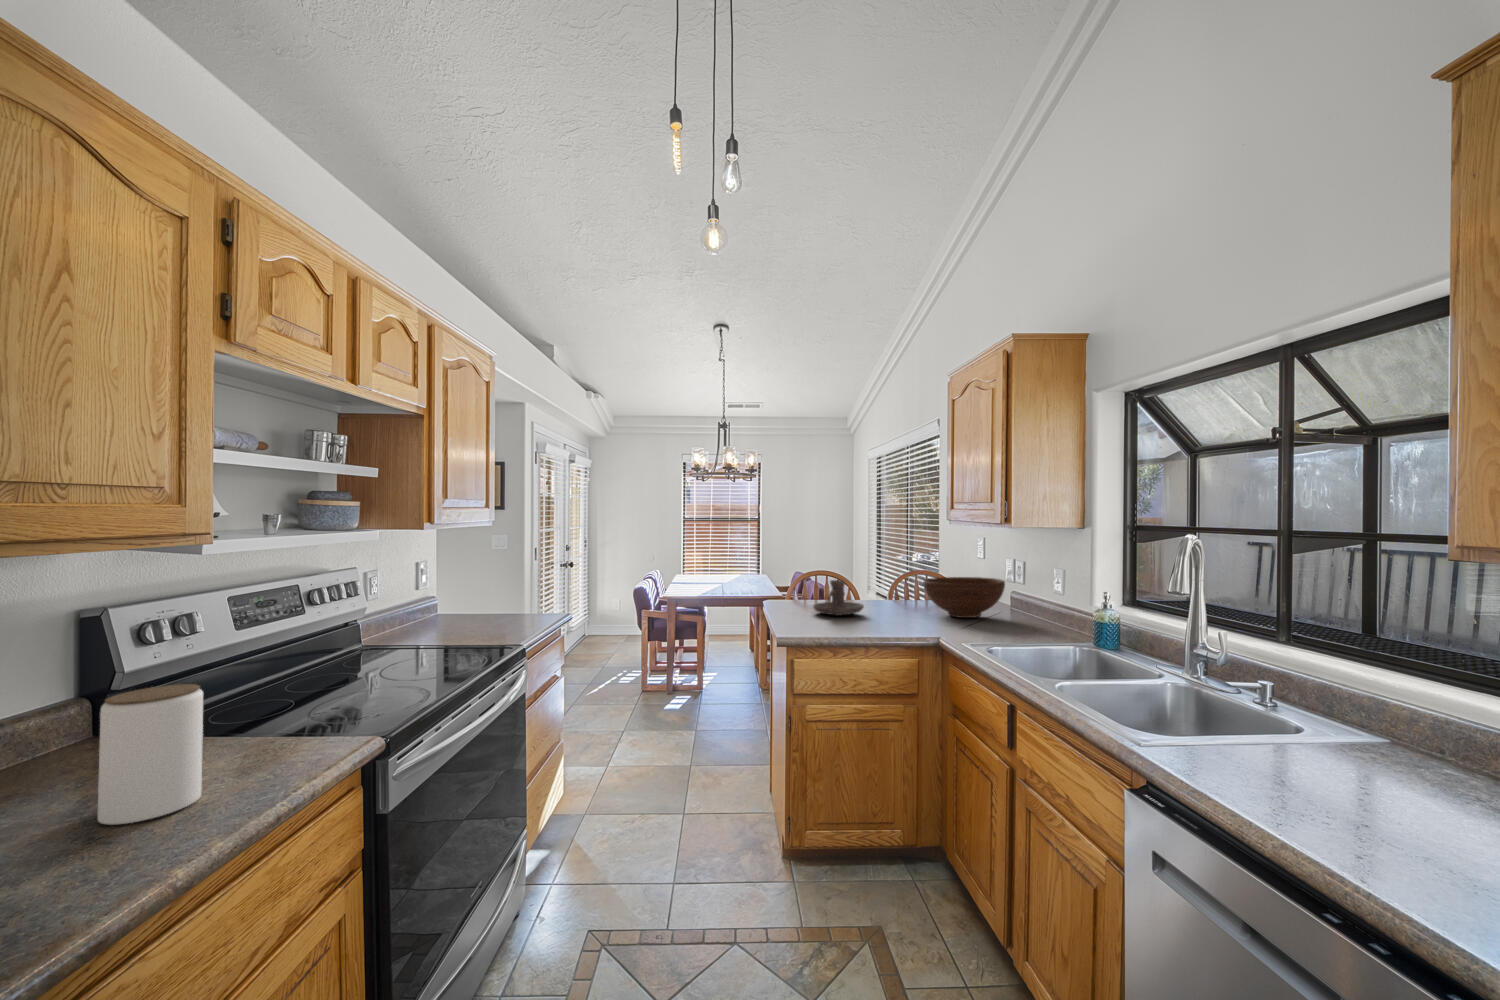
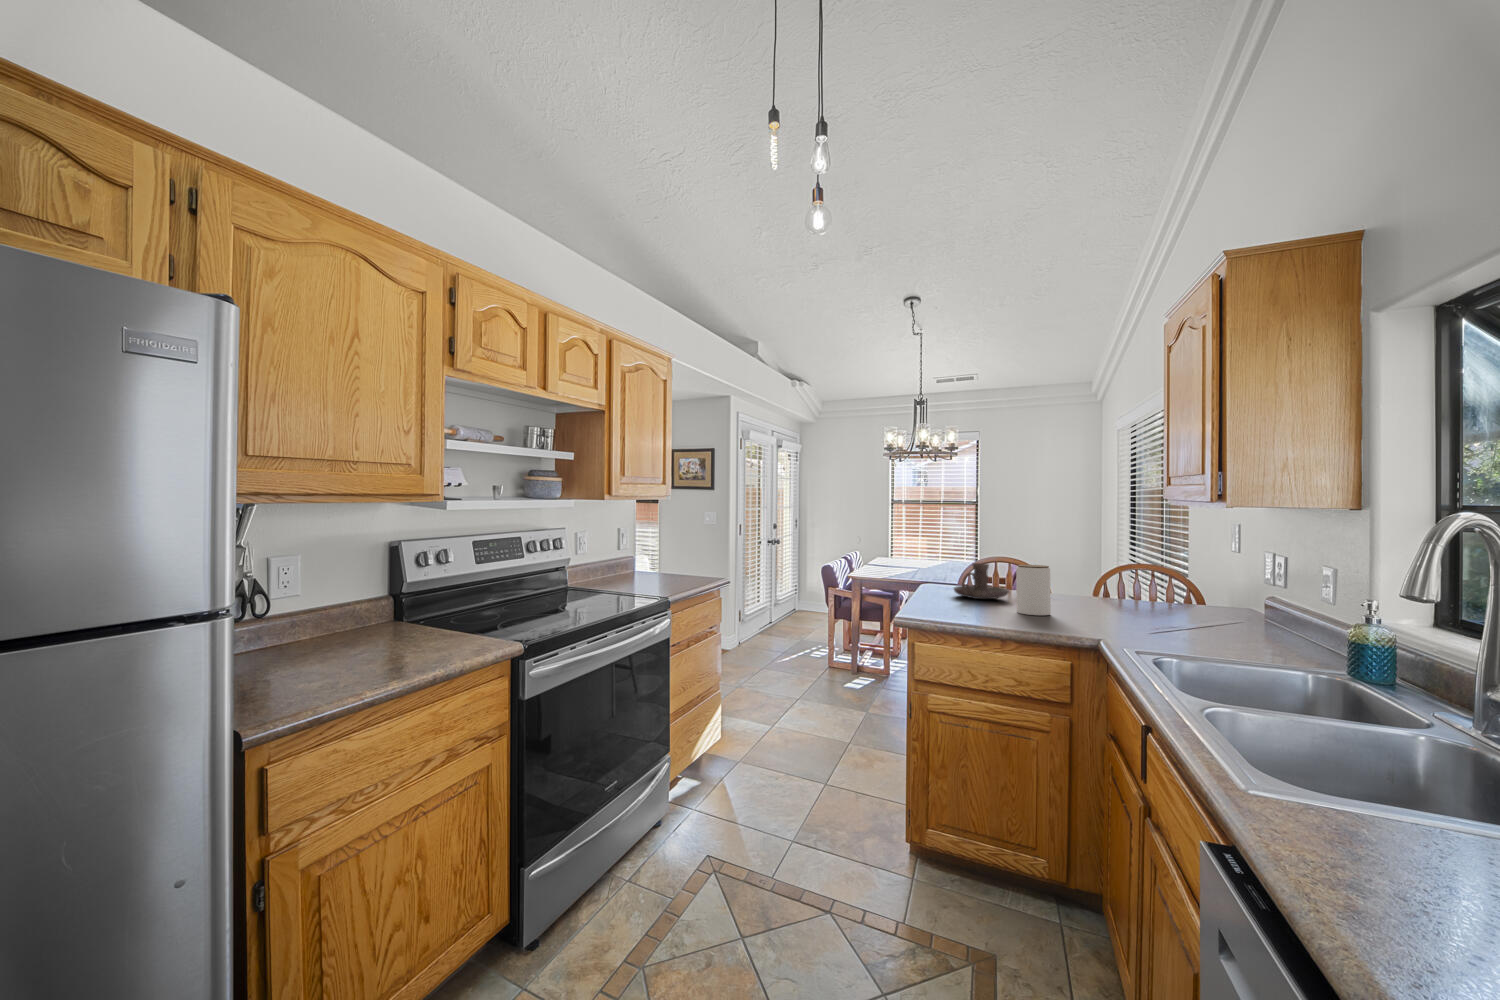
fruit bowl: present [923,577,1005,618] -> none [1083,568,1187,614]
jar: present [97,684,203,825] -> present [1016,565,1051,615]

